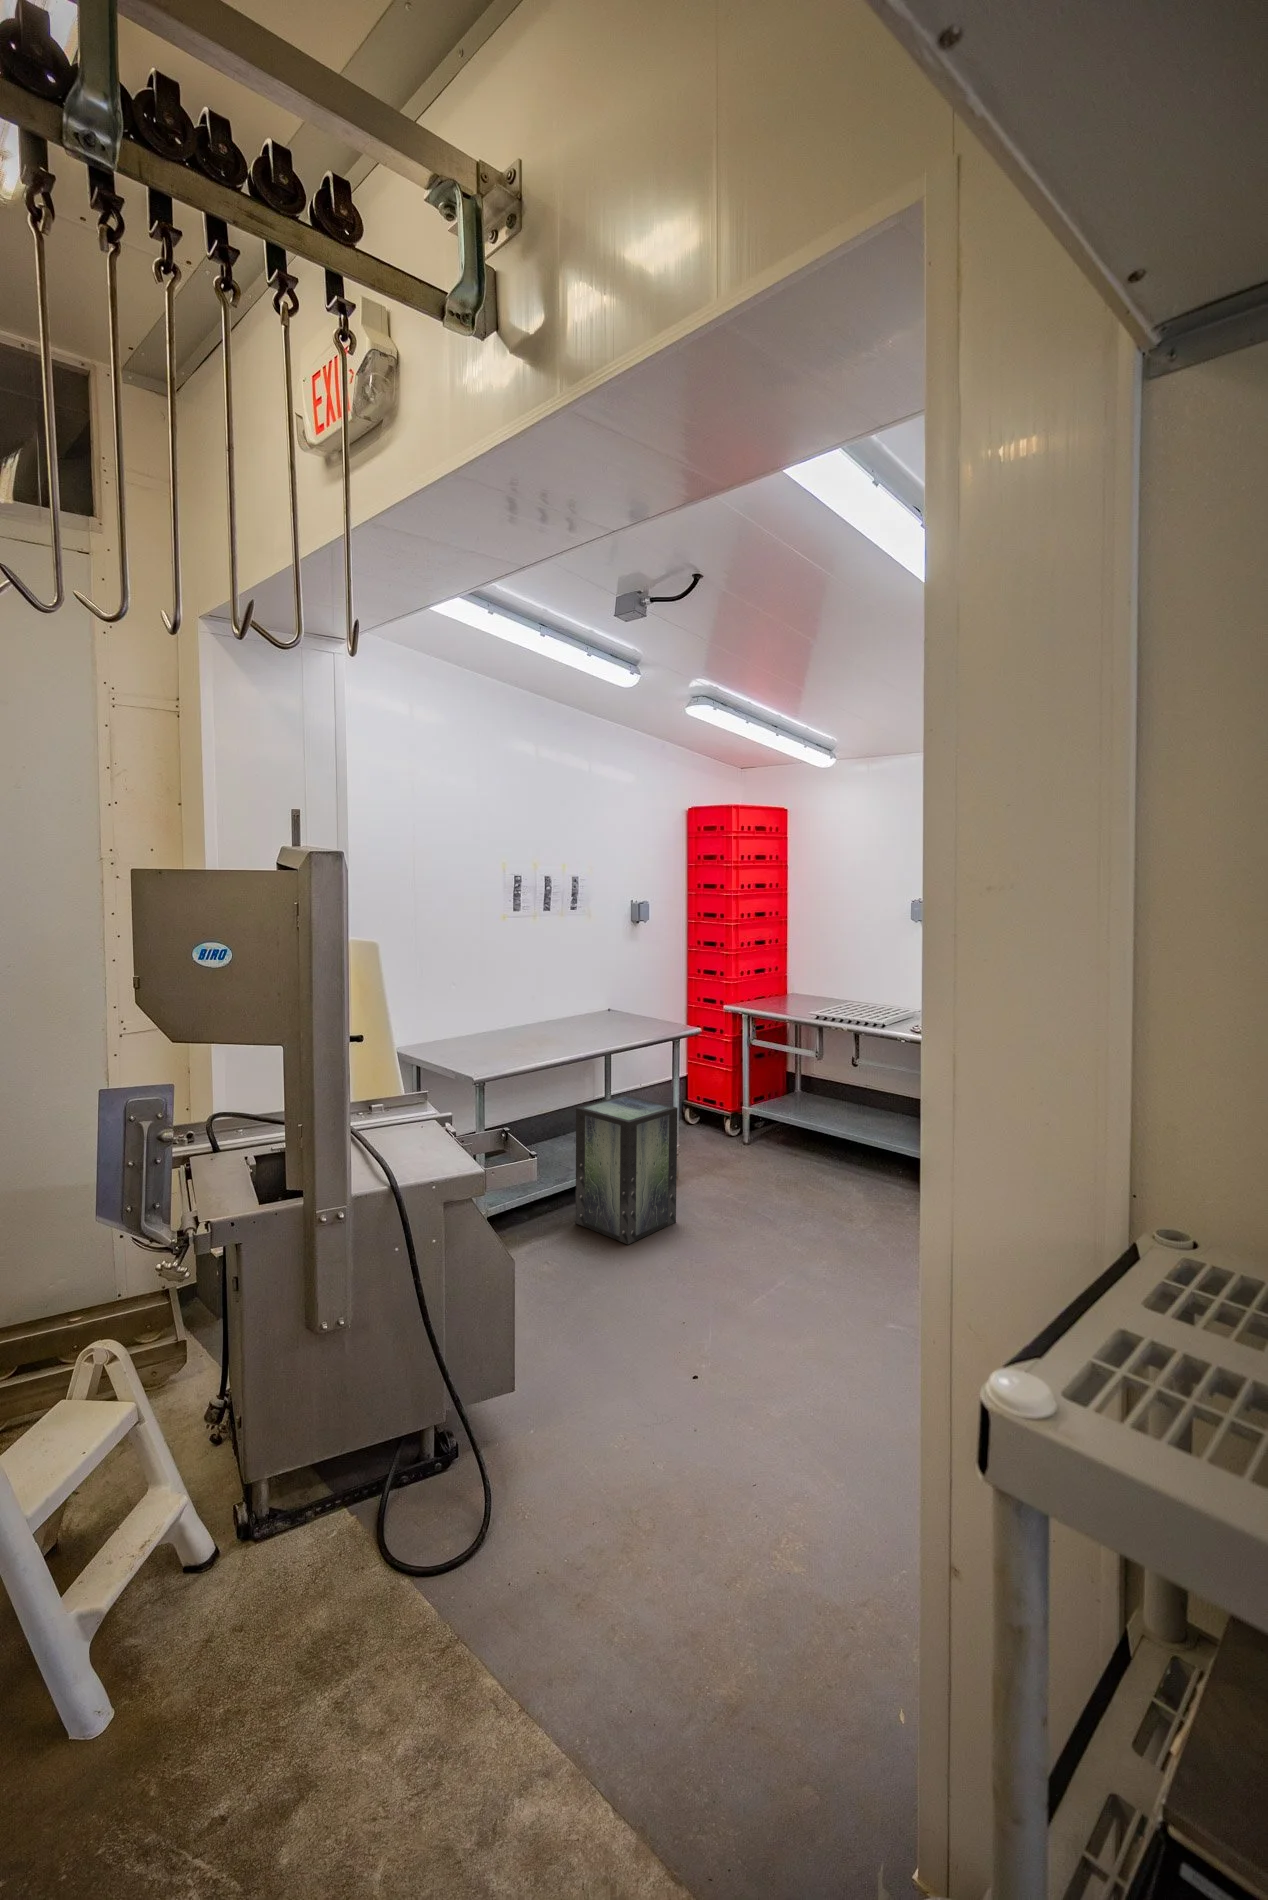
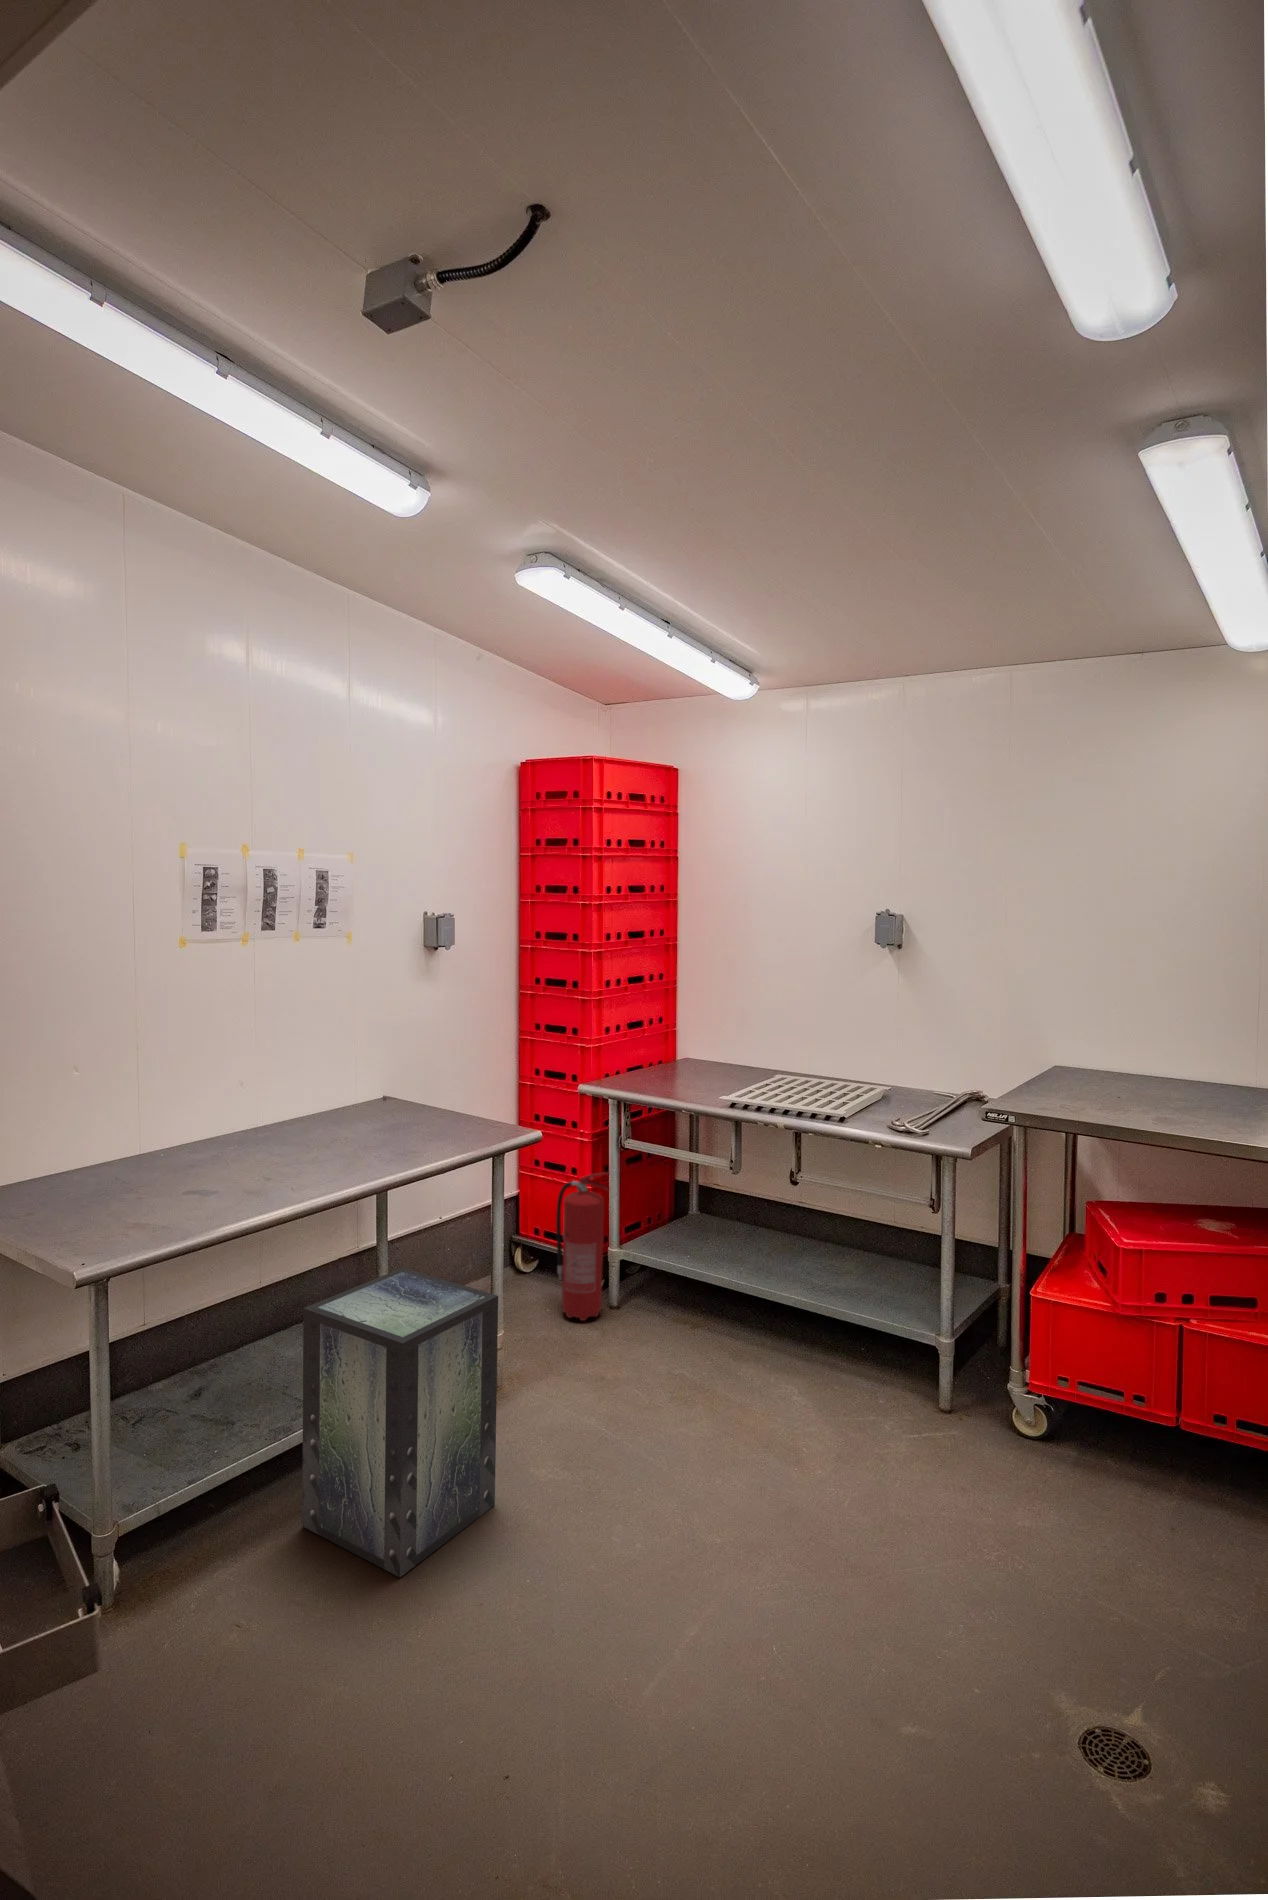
fire extinguisher: none [710,1058,743,1148] -> present [556,1172,609,1321]

